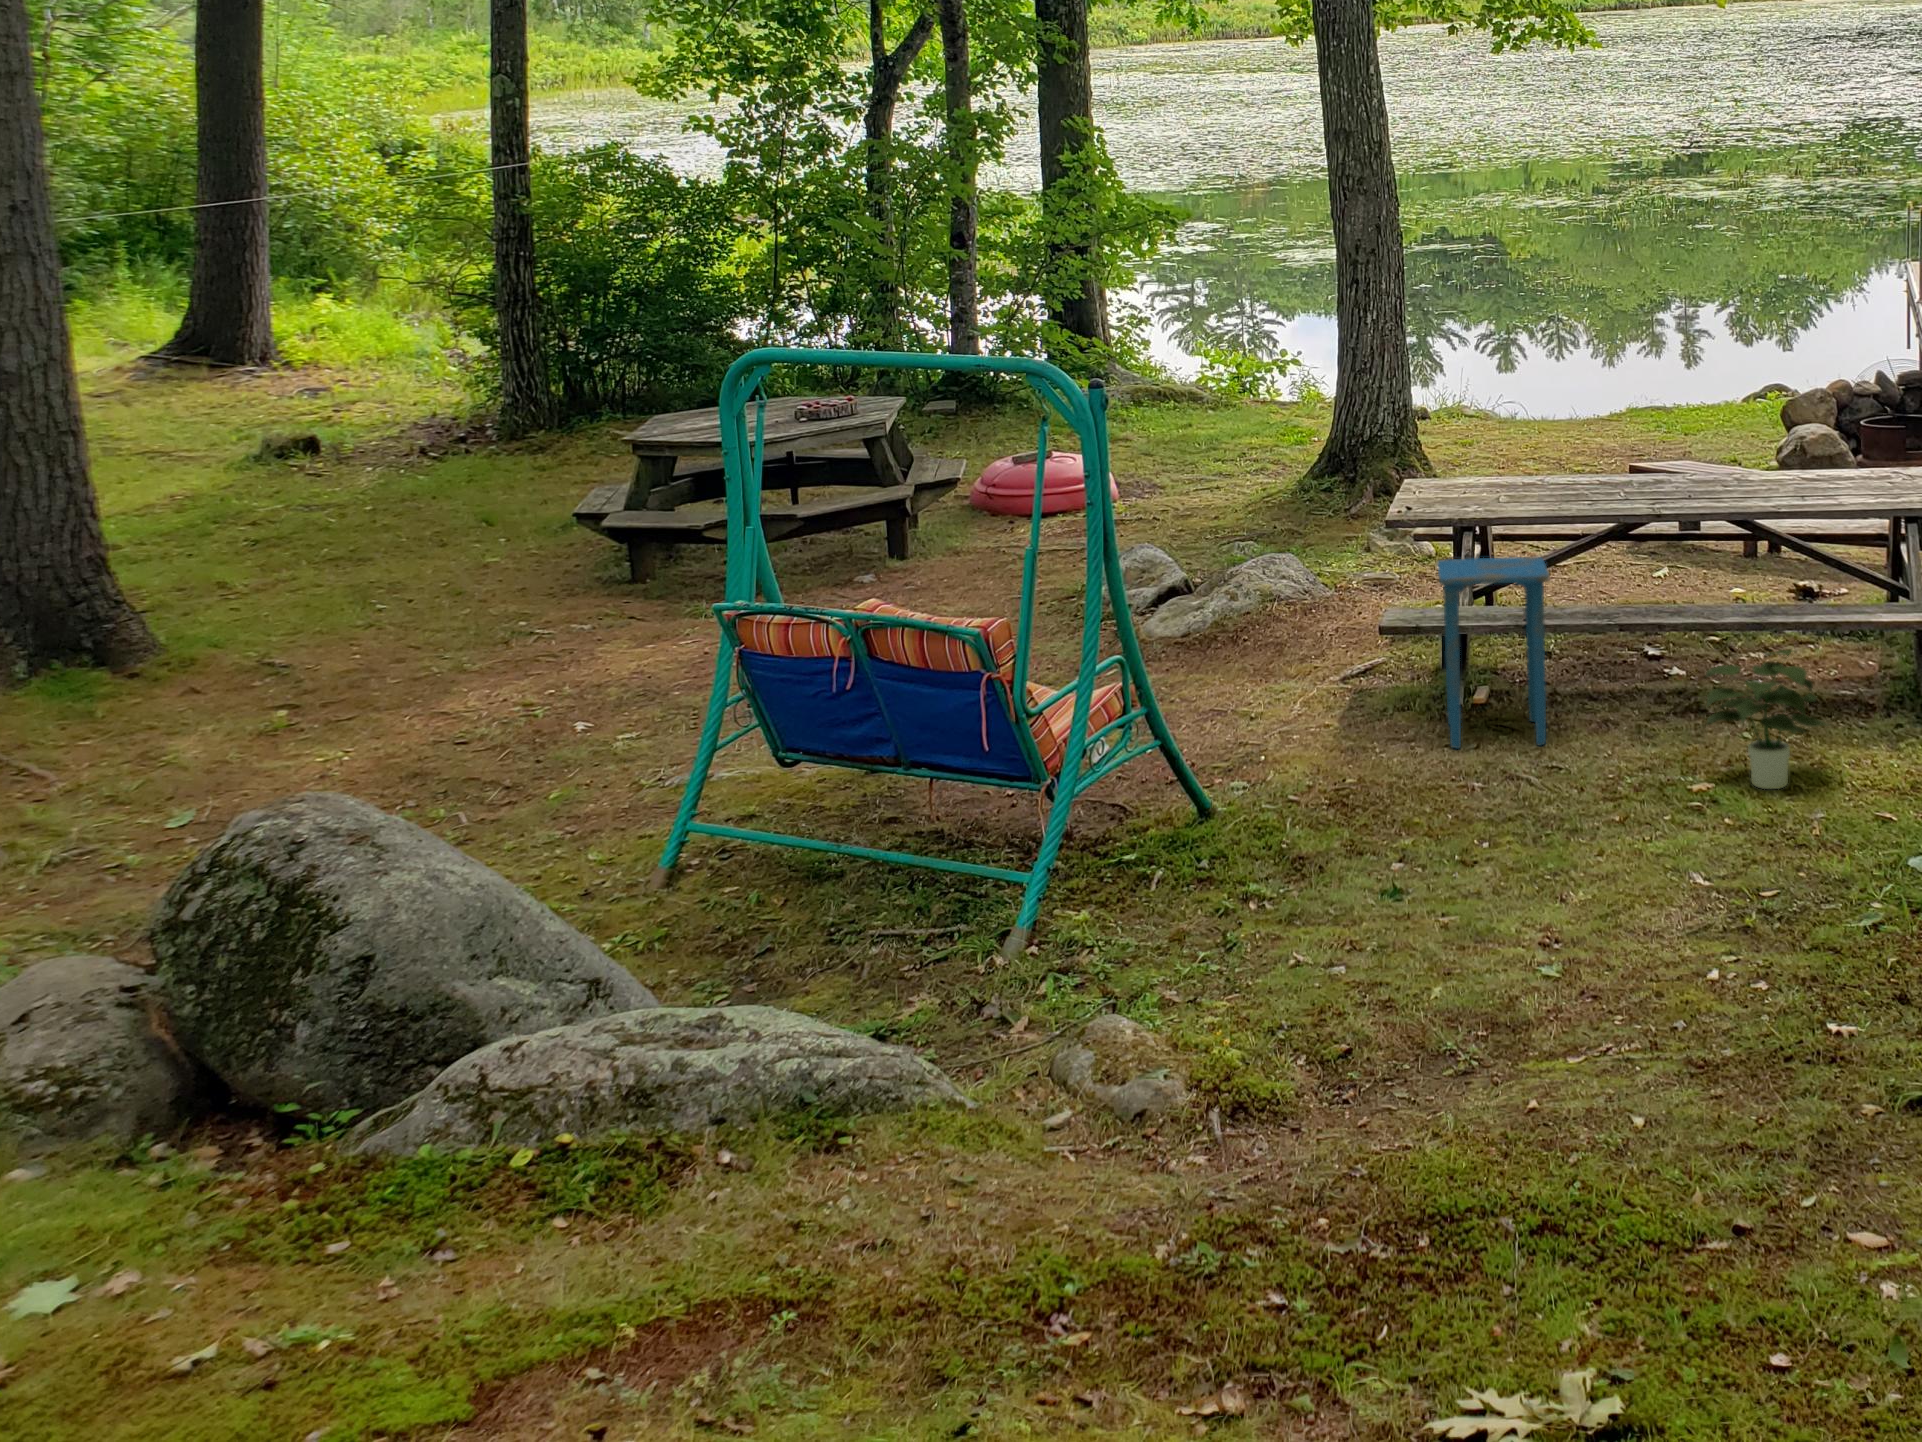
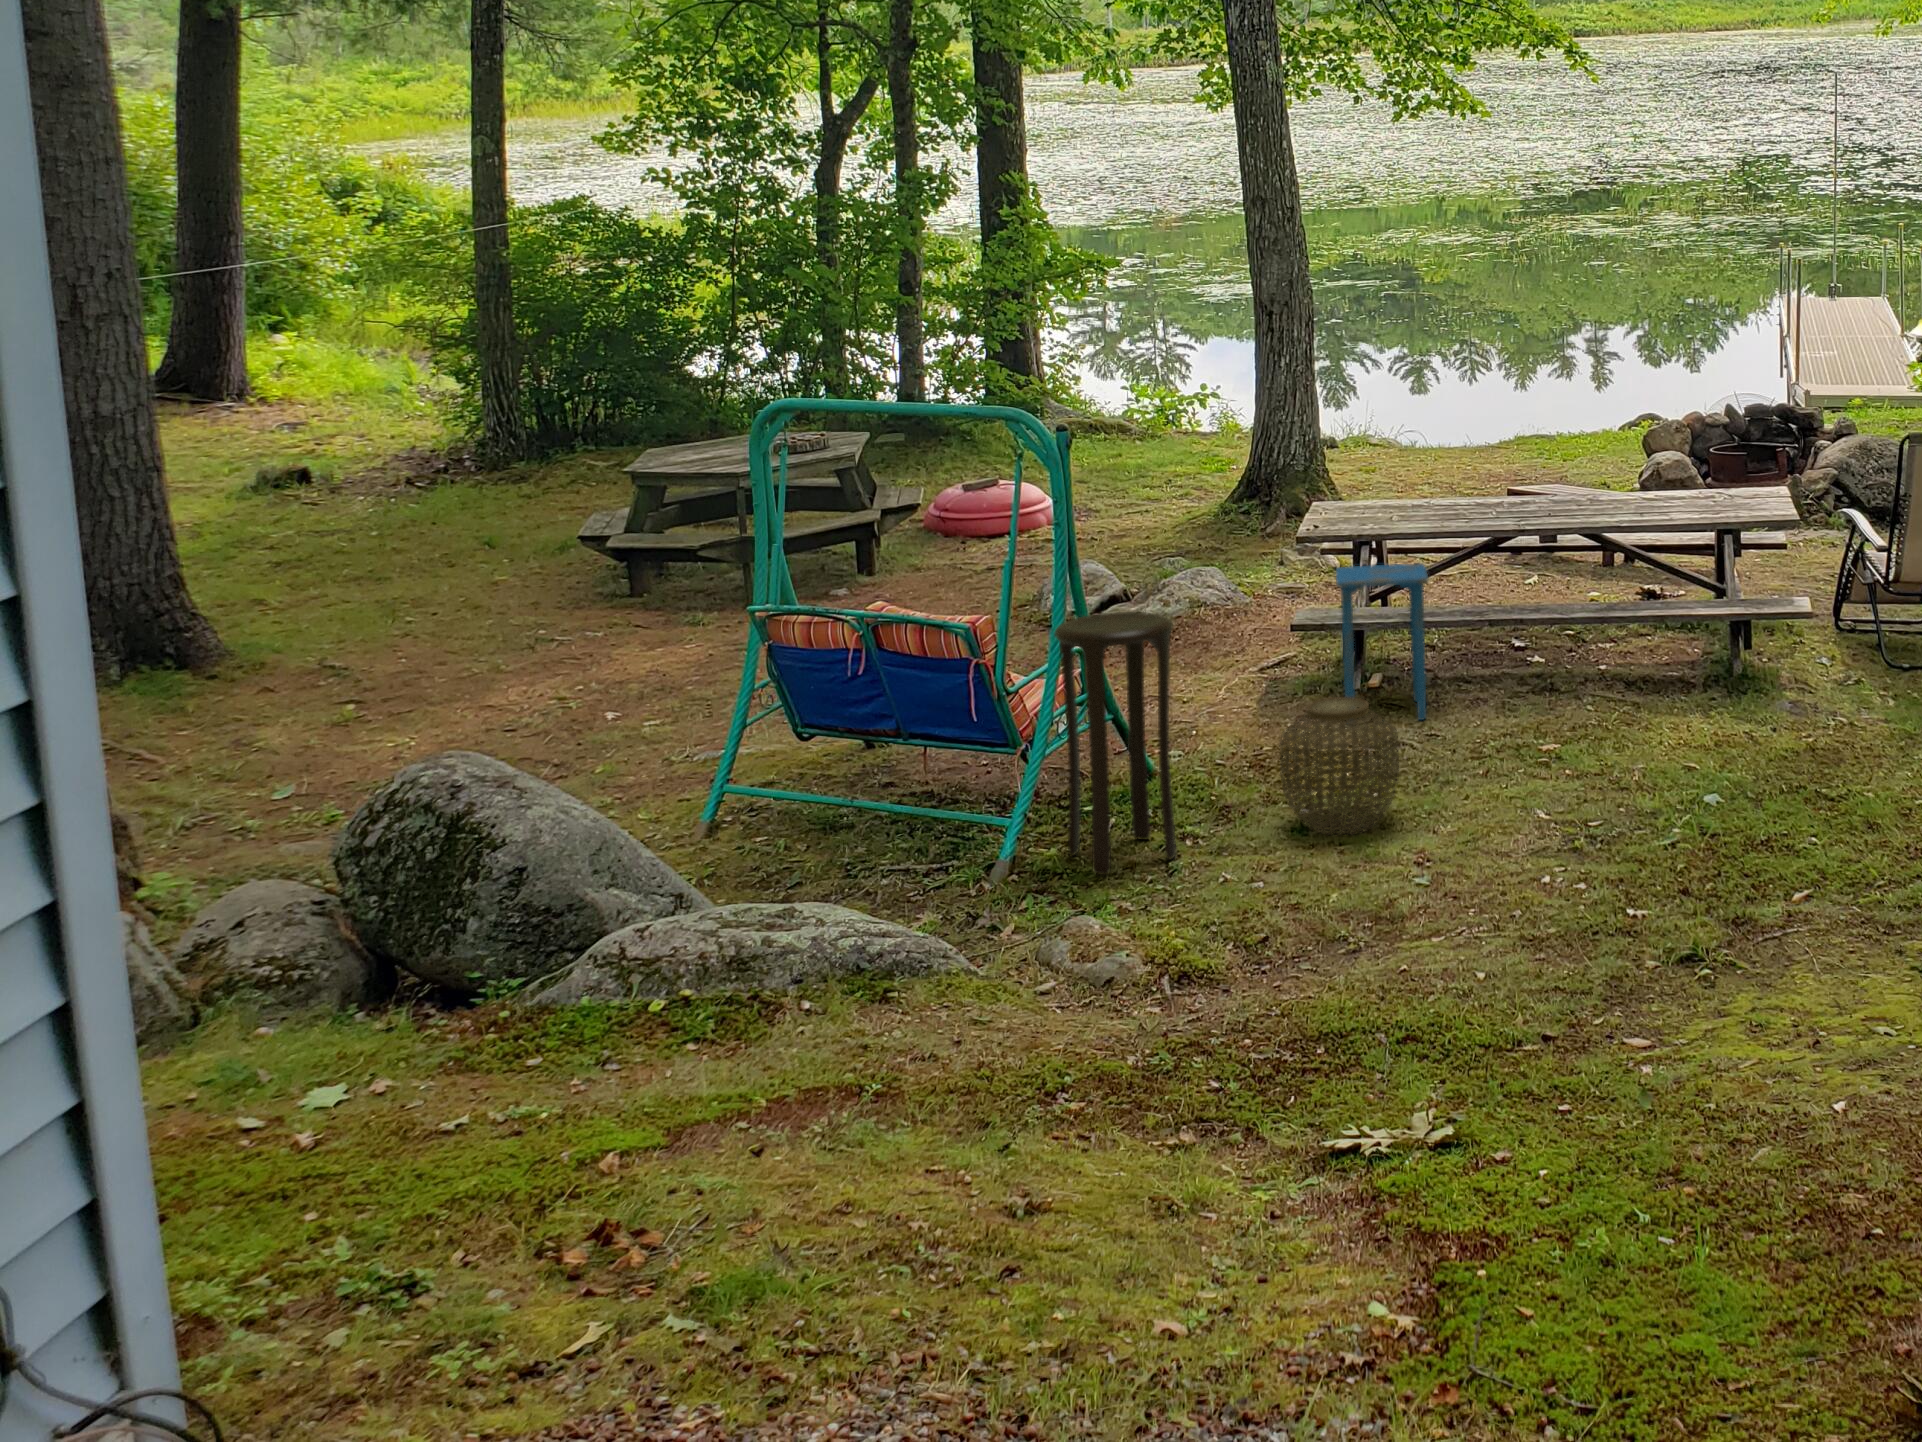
stool: none [1099,615,1249,944] -> present [1054,612,1176,875]
potted plant: present [1705,650,1827,789] -> none [1551,635,1656,749]
woven basket: none [1376,723,1524,897] -> present [1280,697,1399,835]

